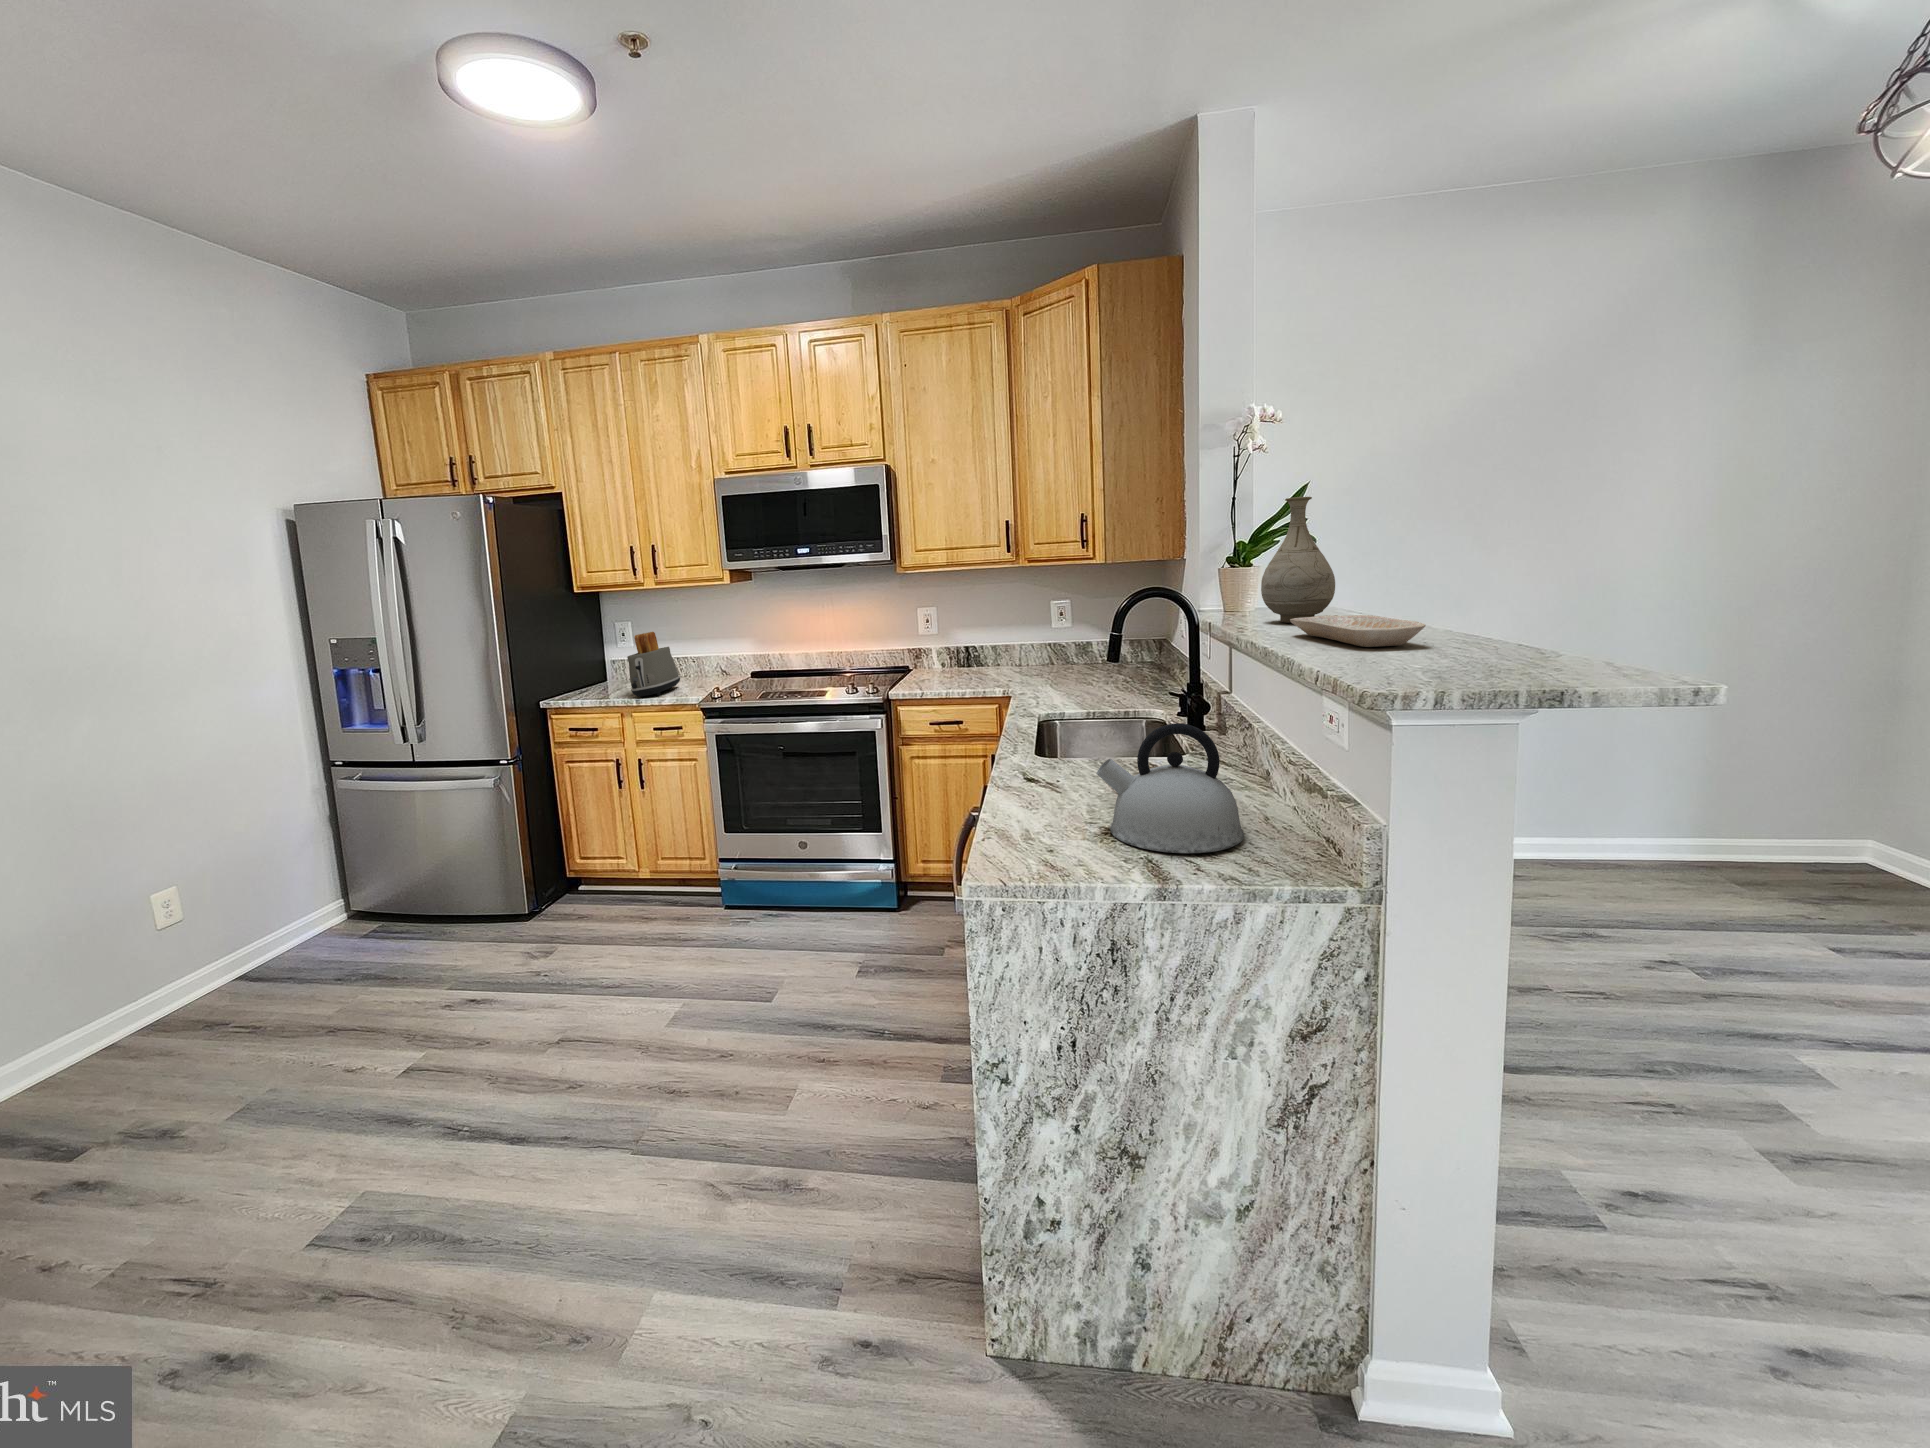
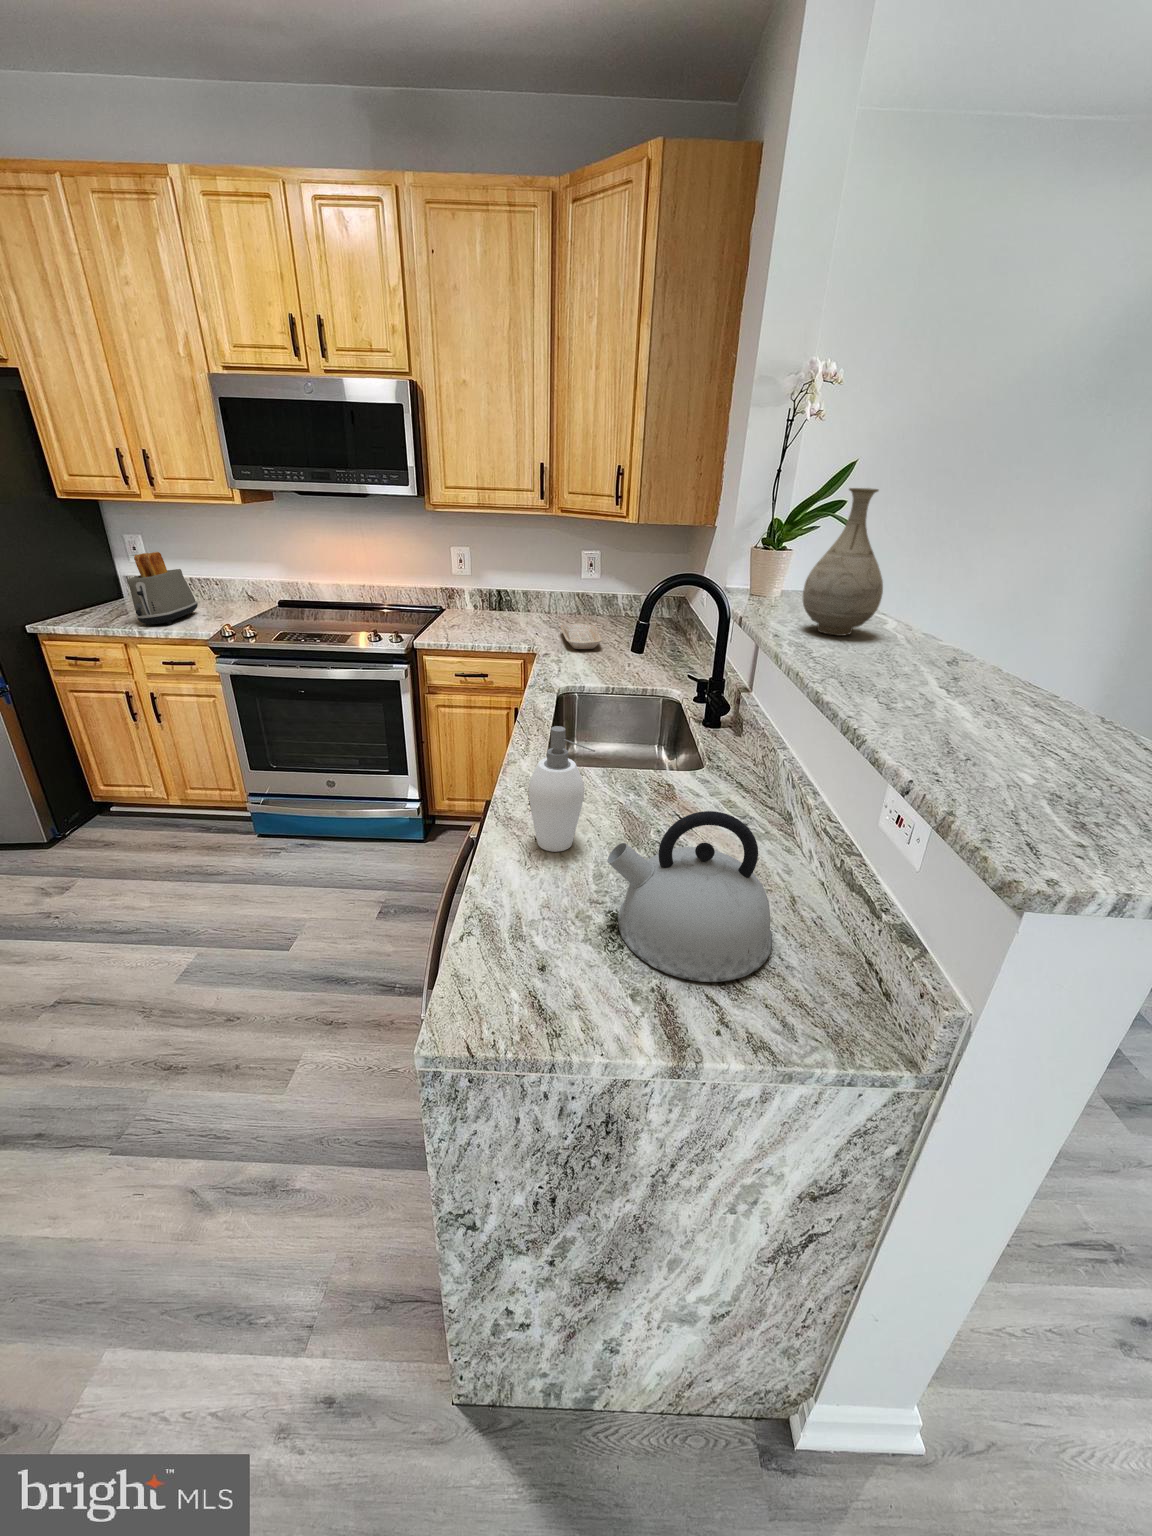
tray: present [1290,615,1426,647] -> present [560,624,602,649]
soap dispenser: none [1026,690,1080,799] -> present [528,726,595,852]

